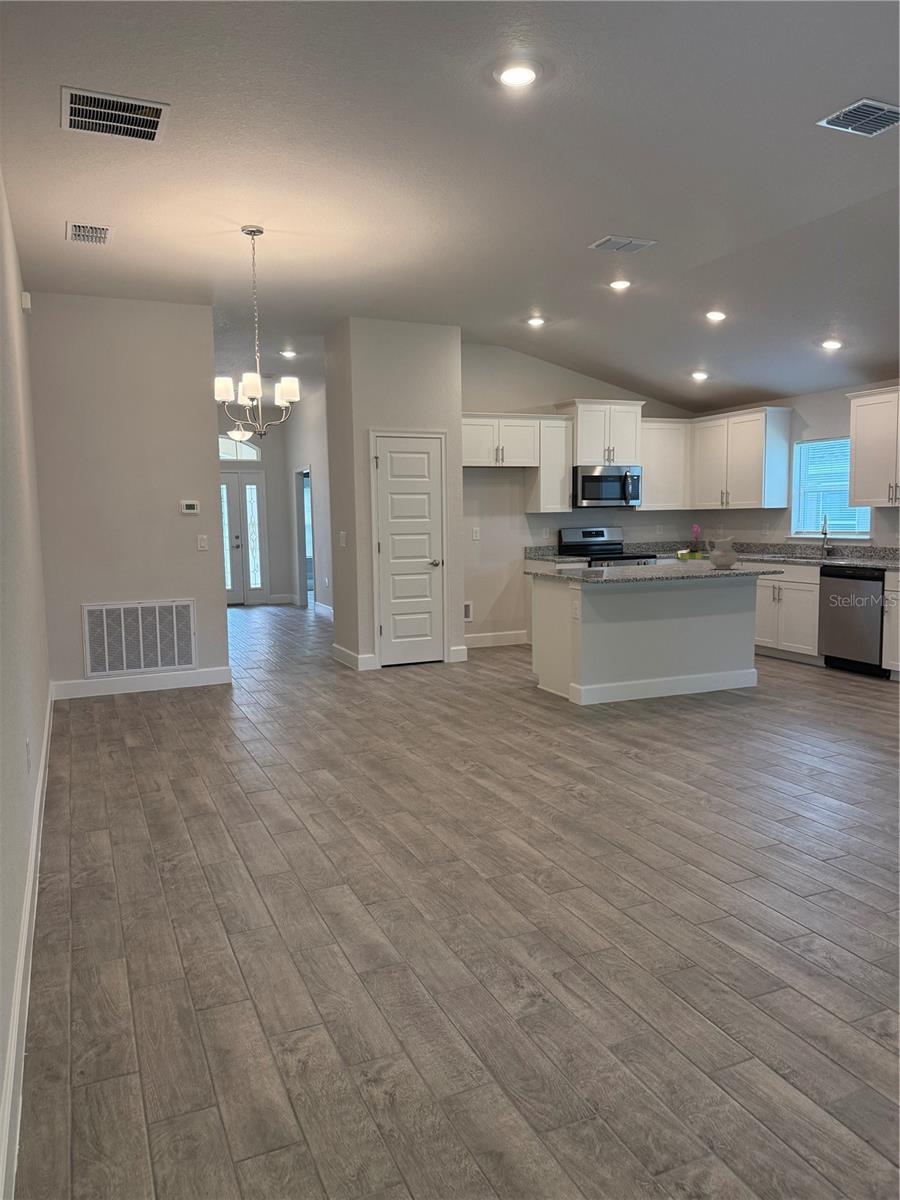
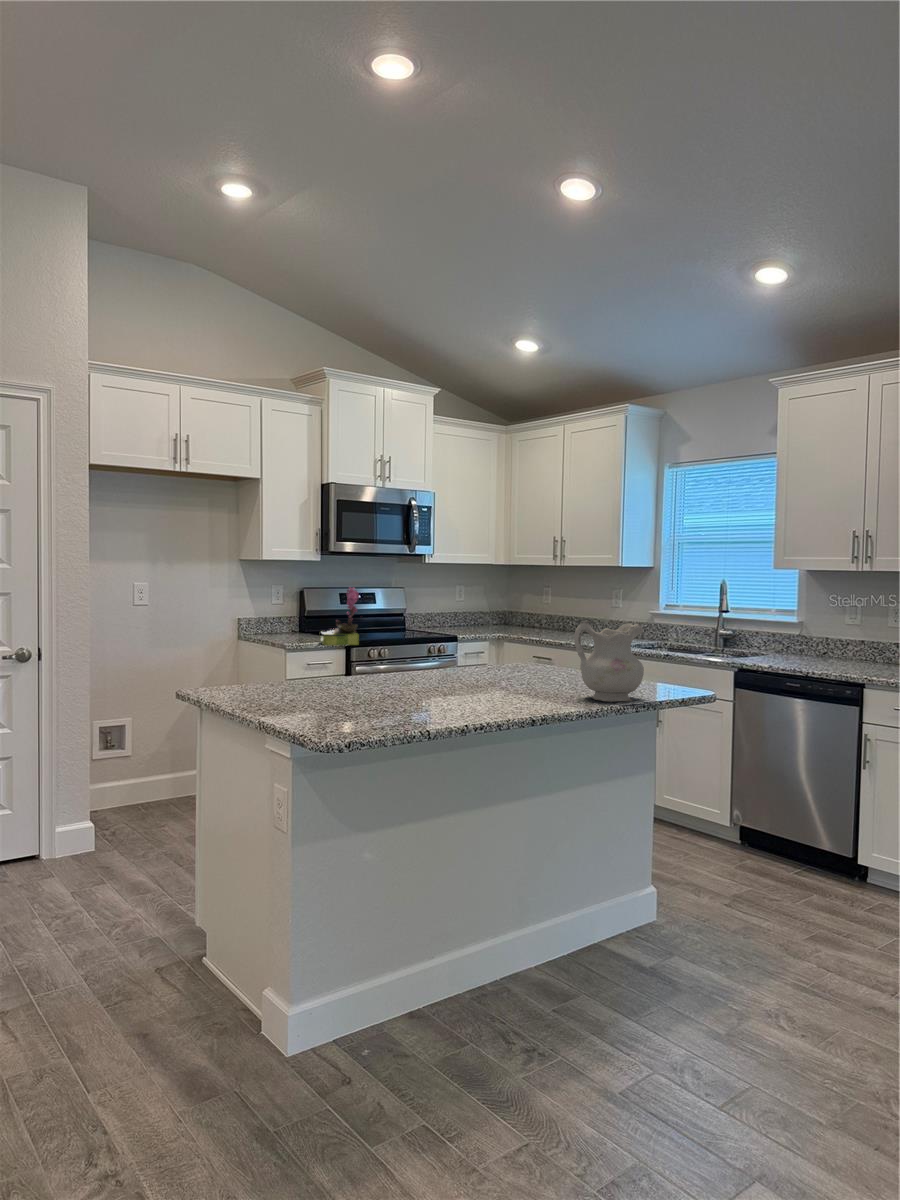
flower arrangement: present [675,525,702,560] -> present [320,587,359,646]

